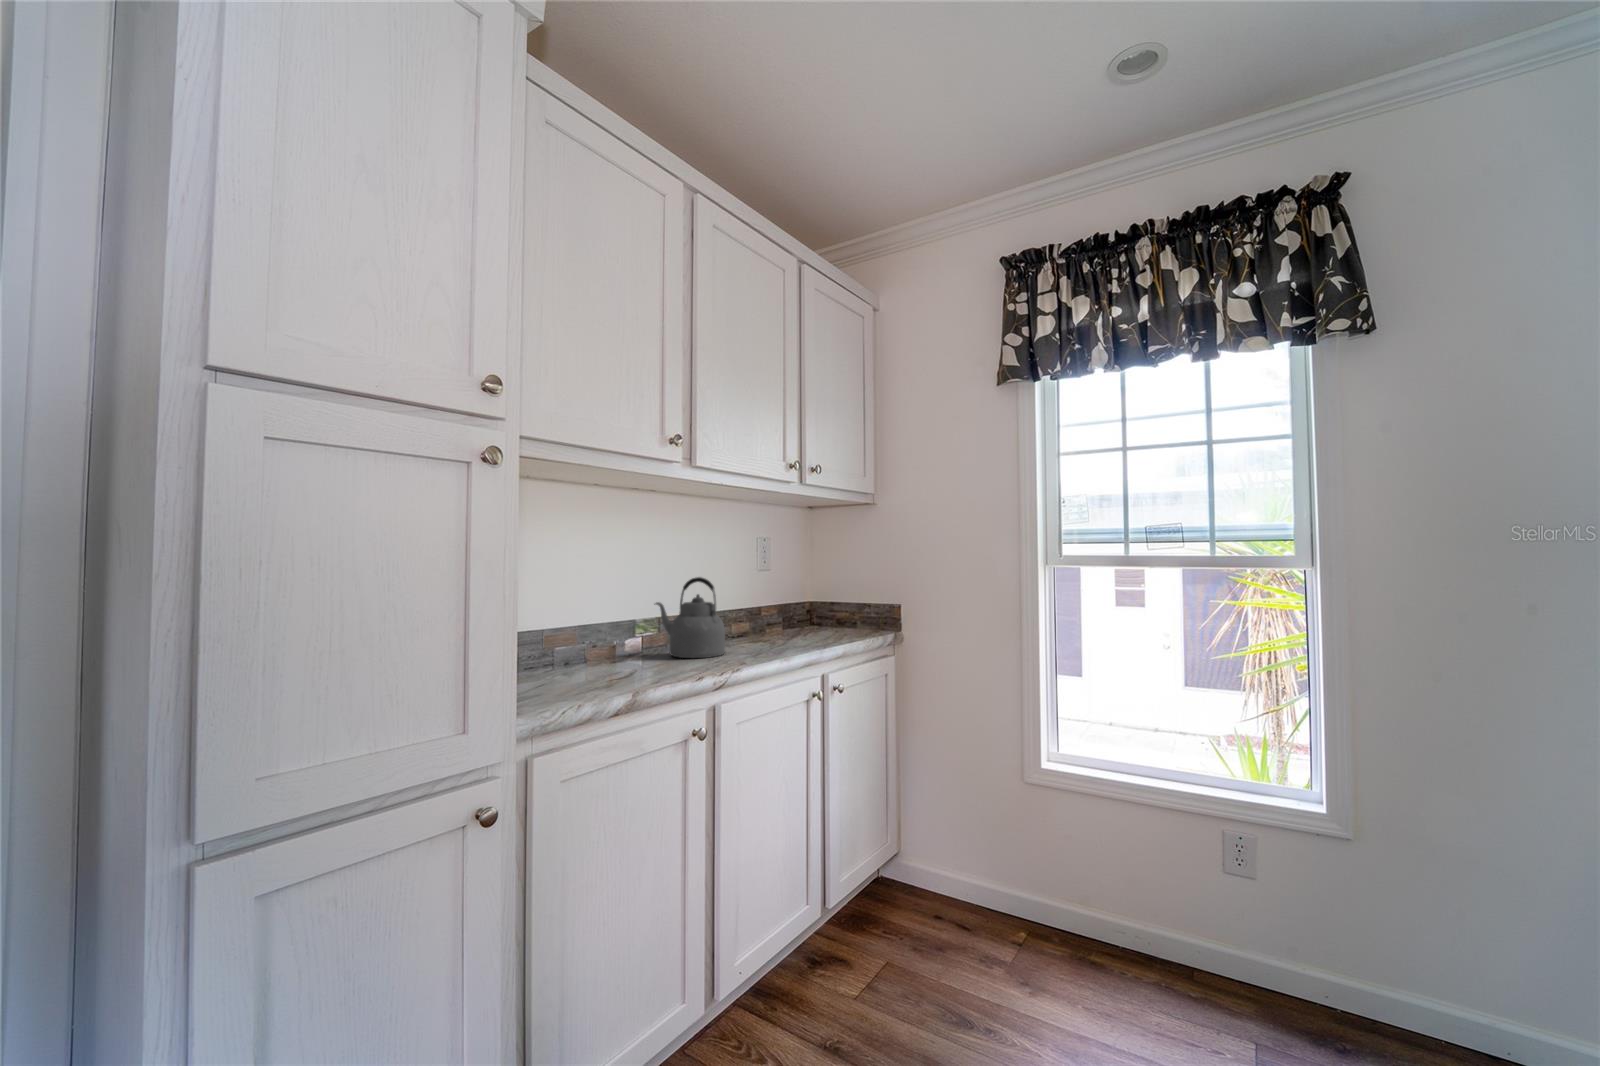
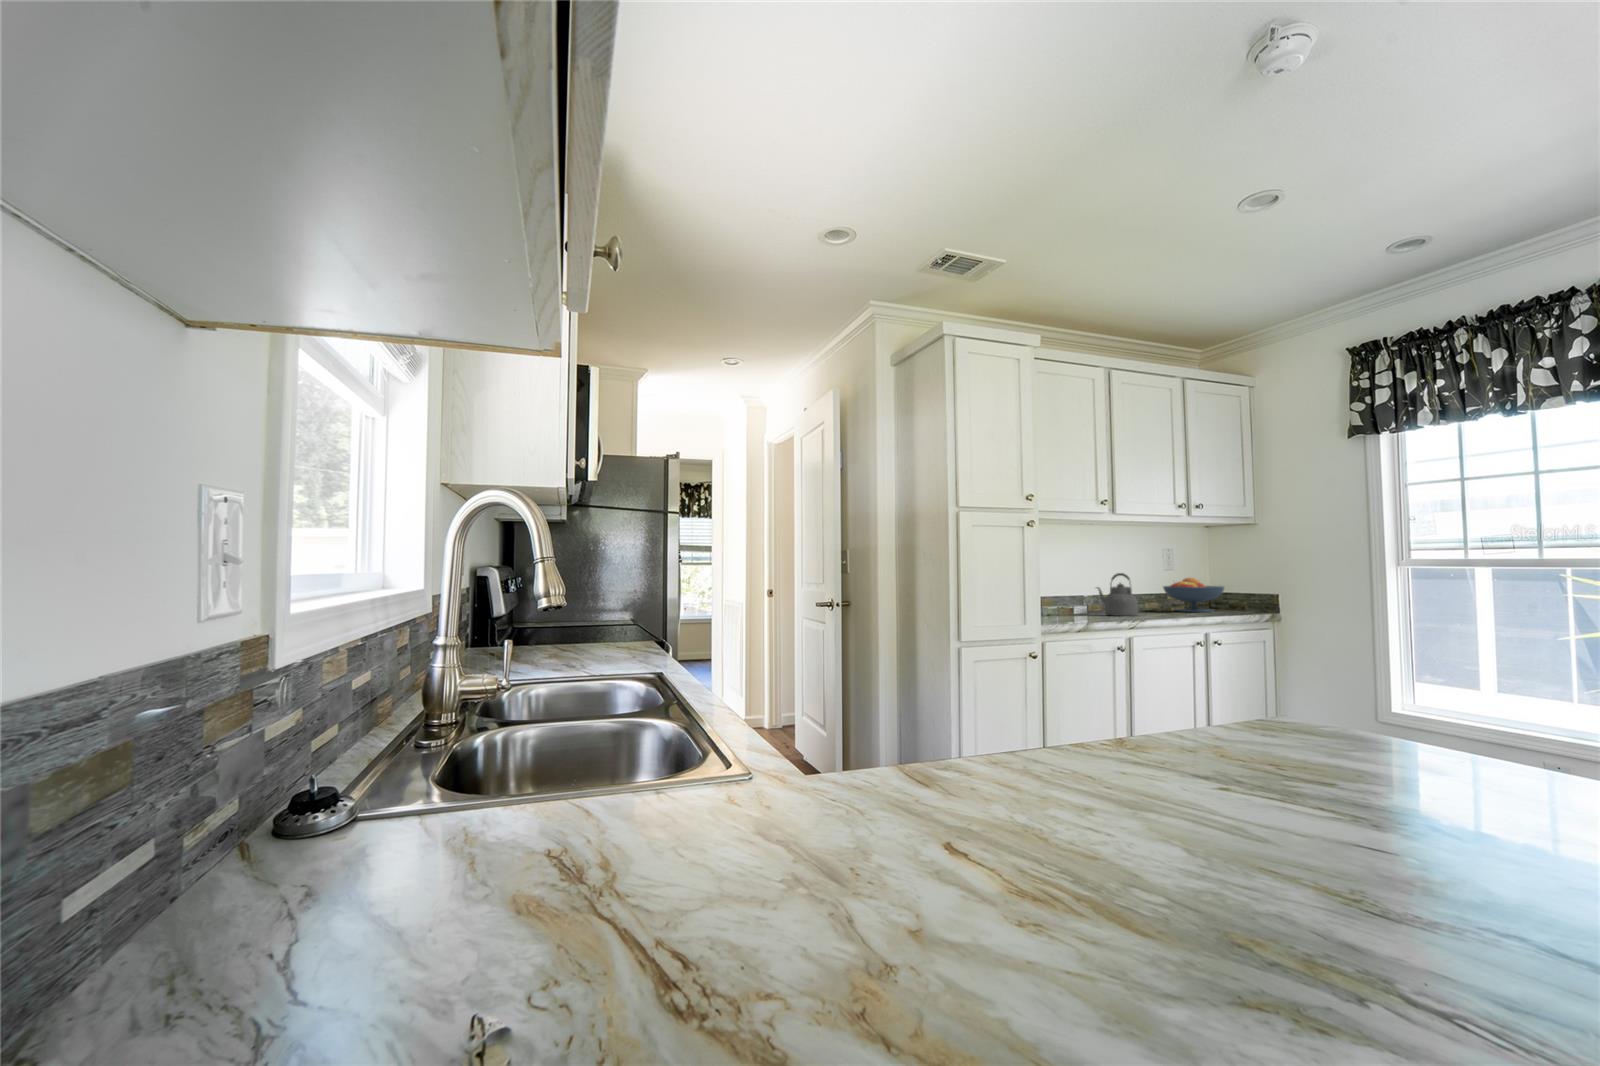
fruit bowl: none [757,581,841,638] -> present [1163,578,1224,612]

